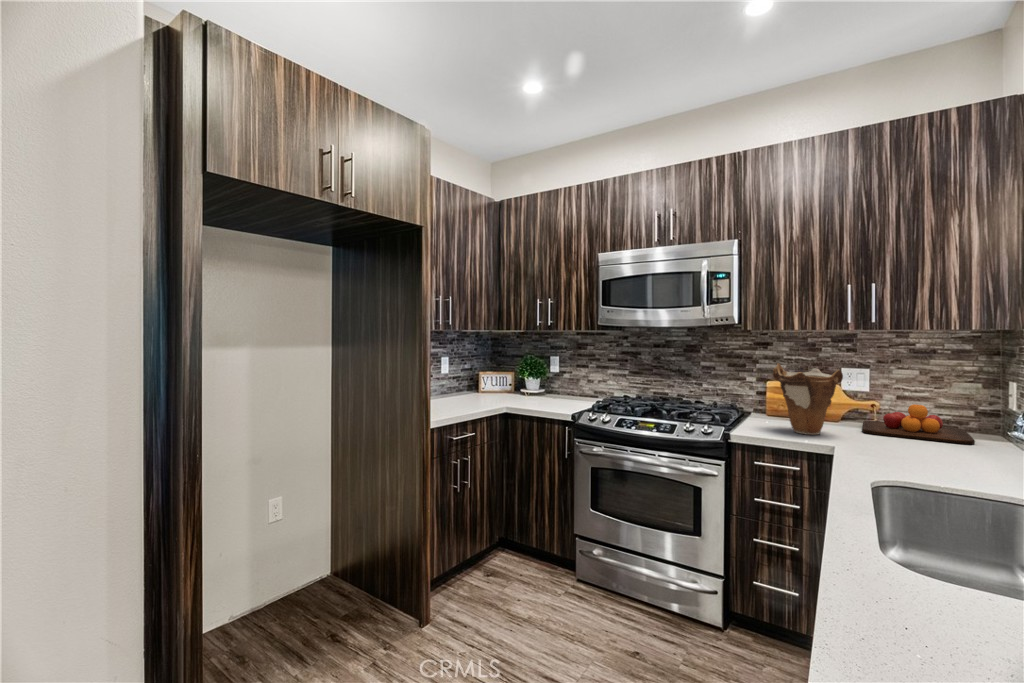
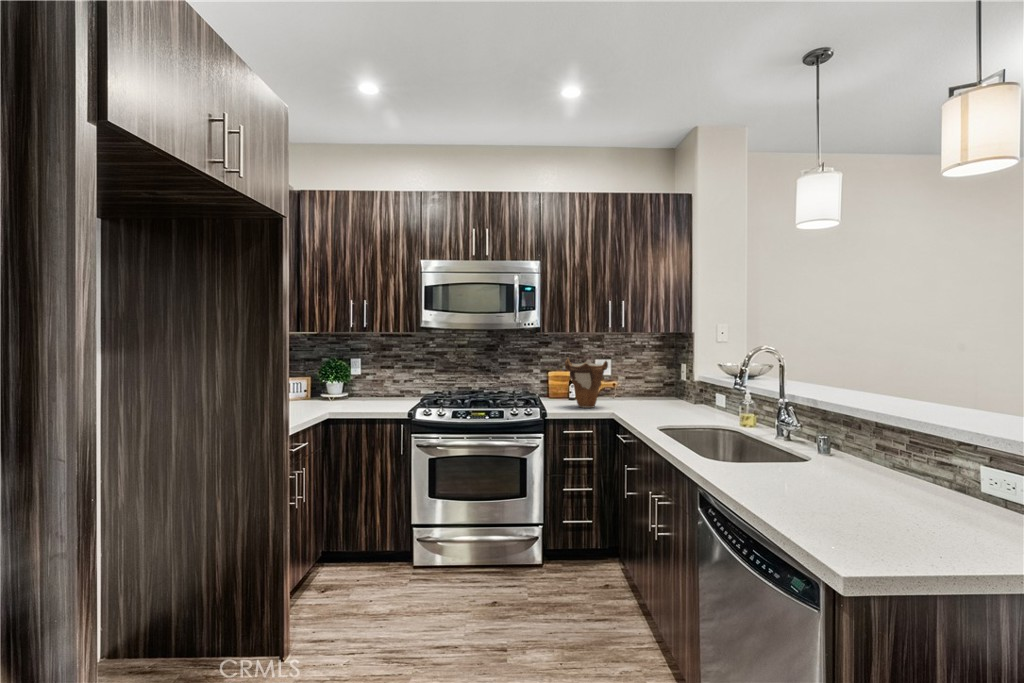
chopping board: present [862,404,975,444] -> none [609,382,670,404]

